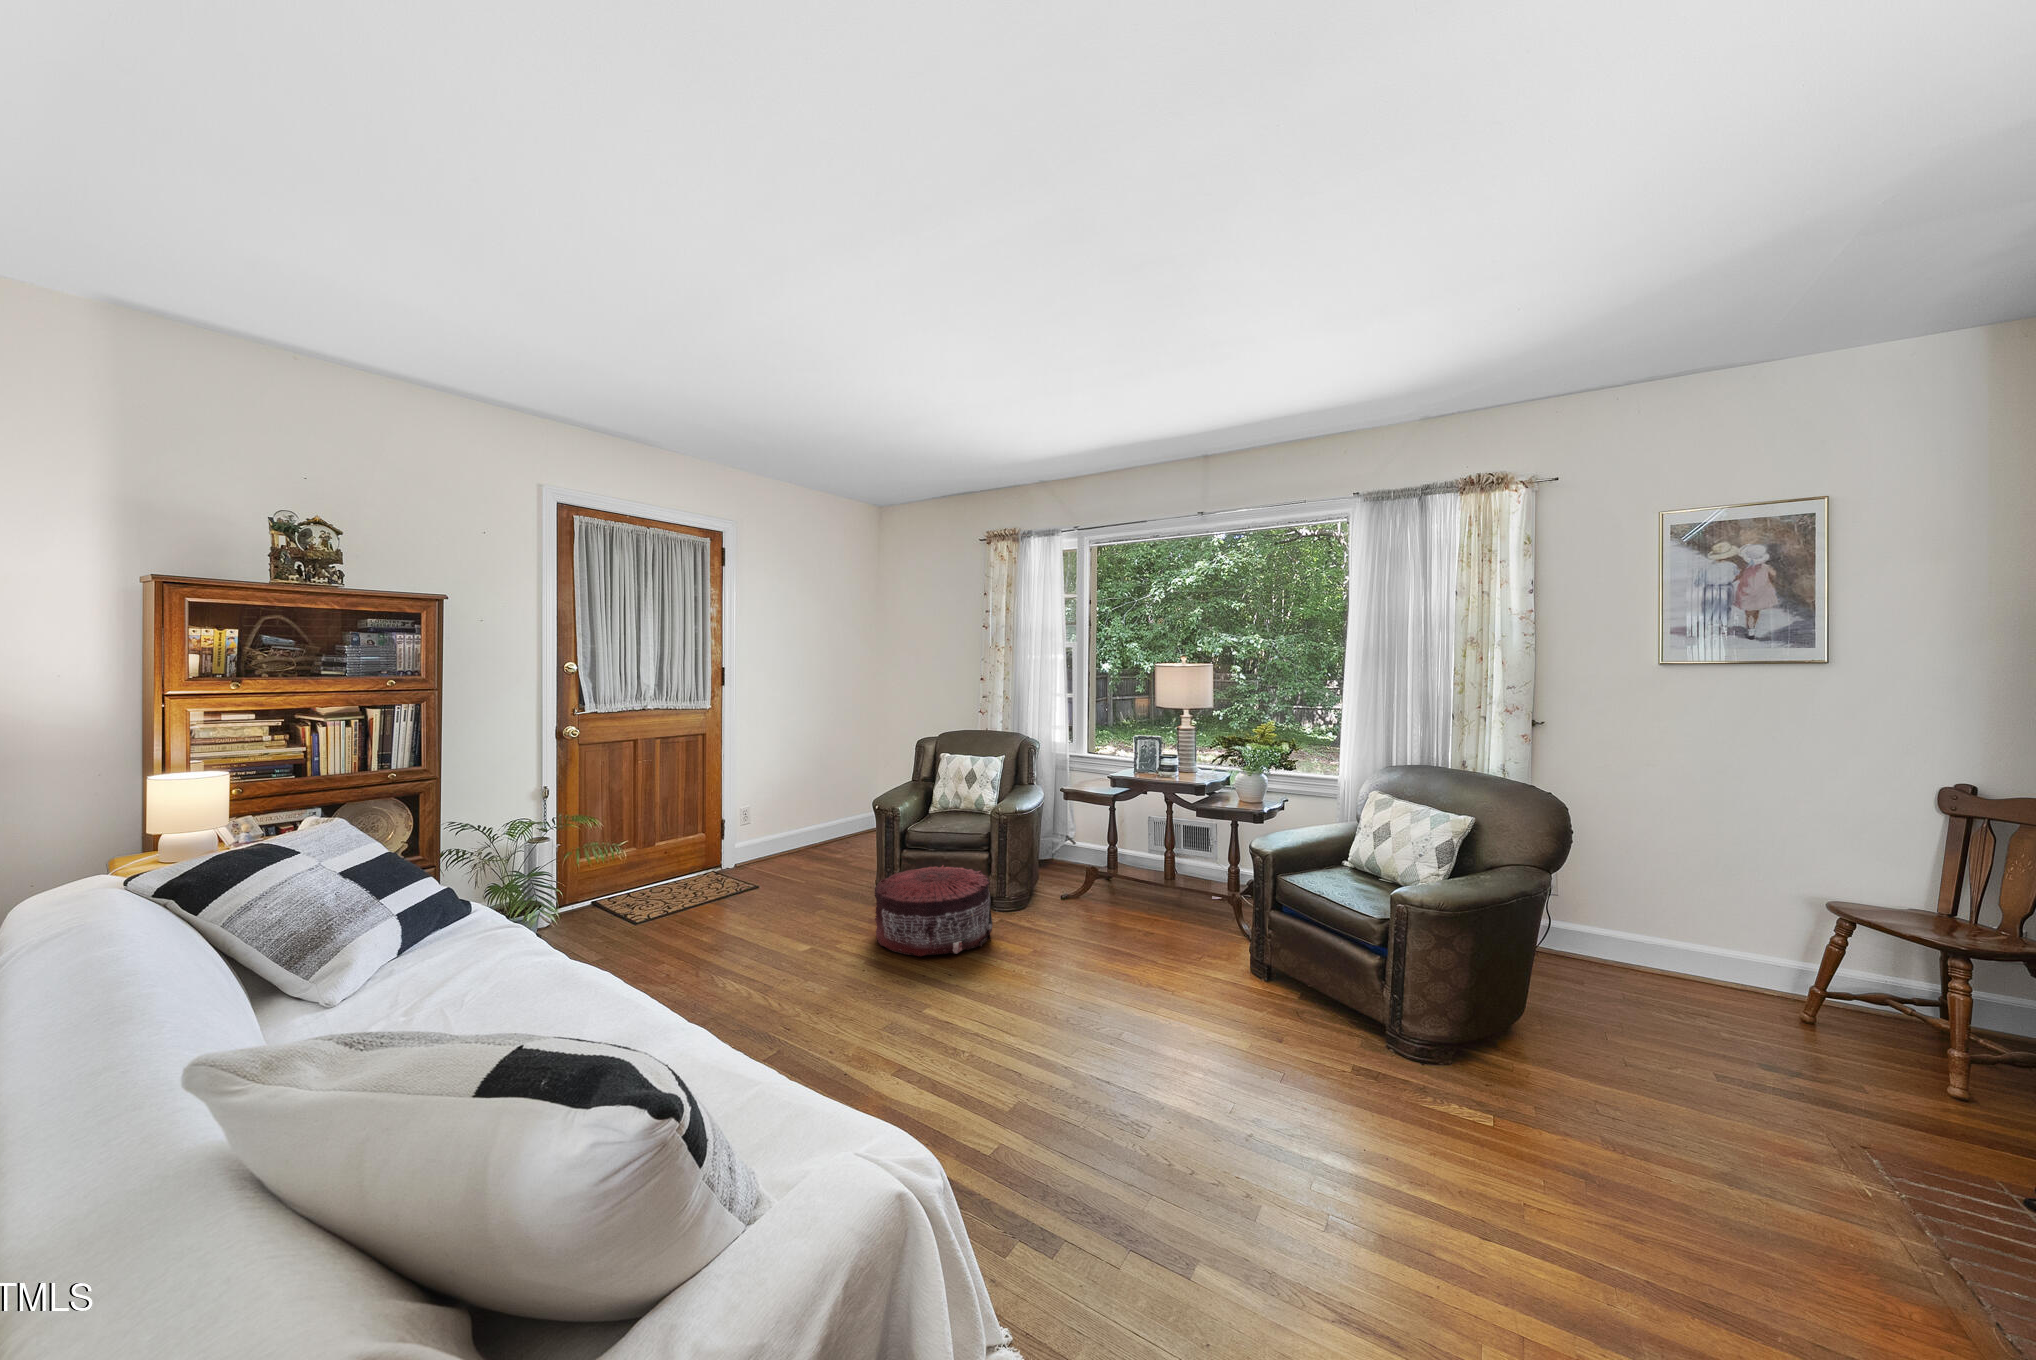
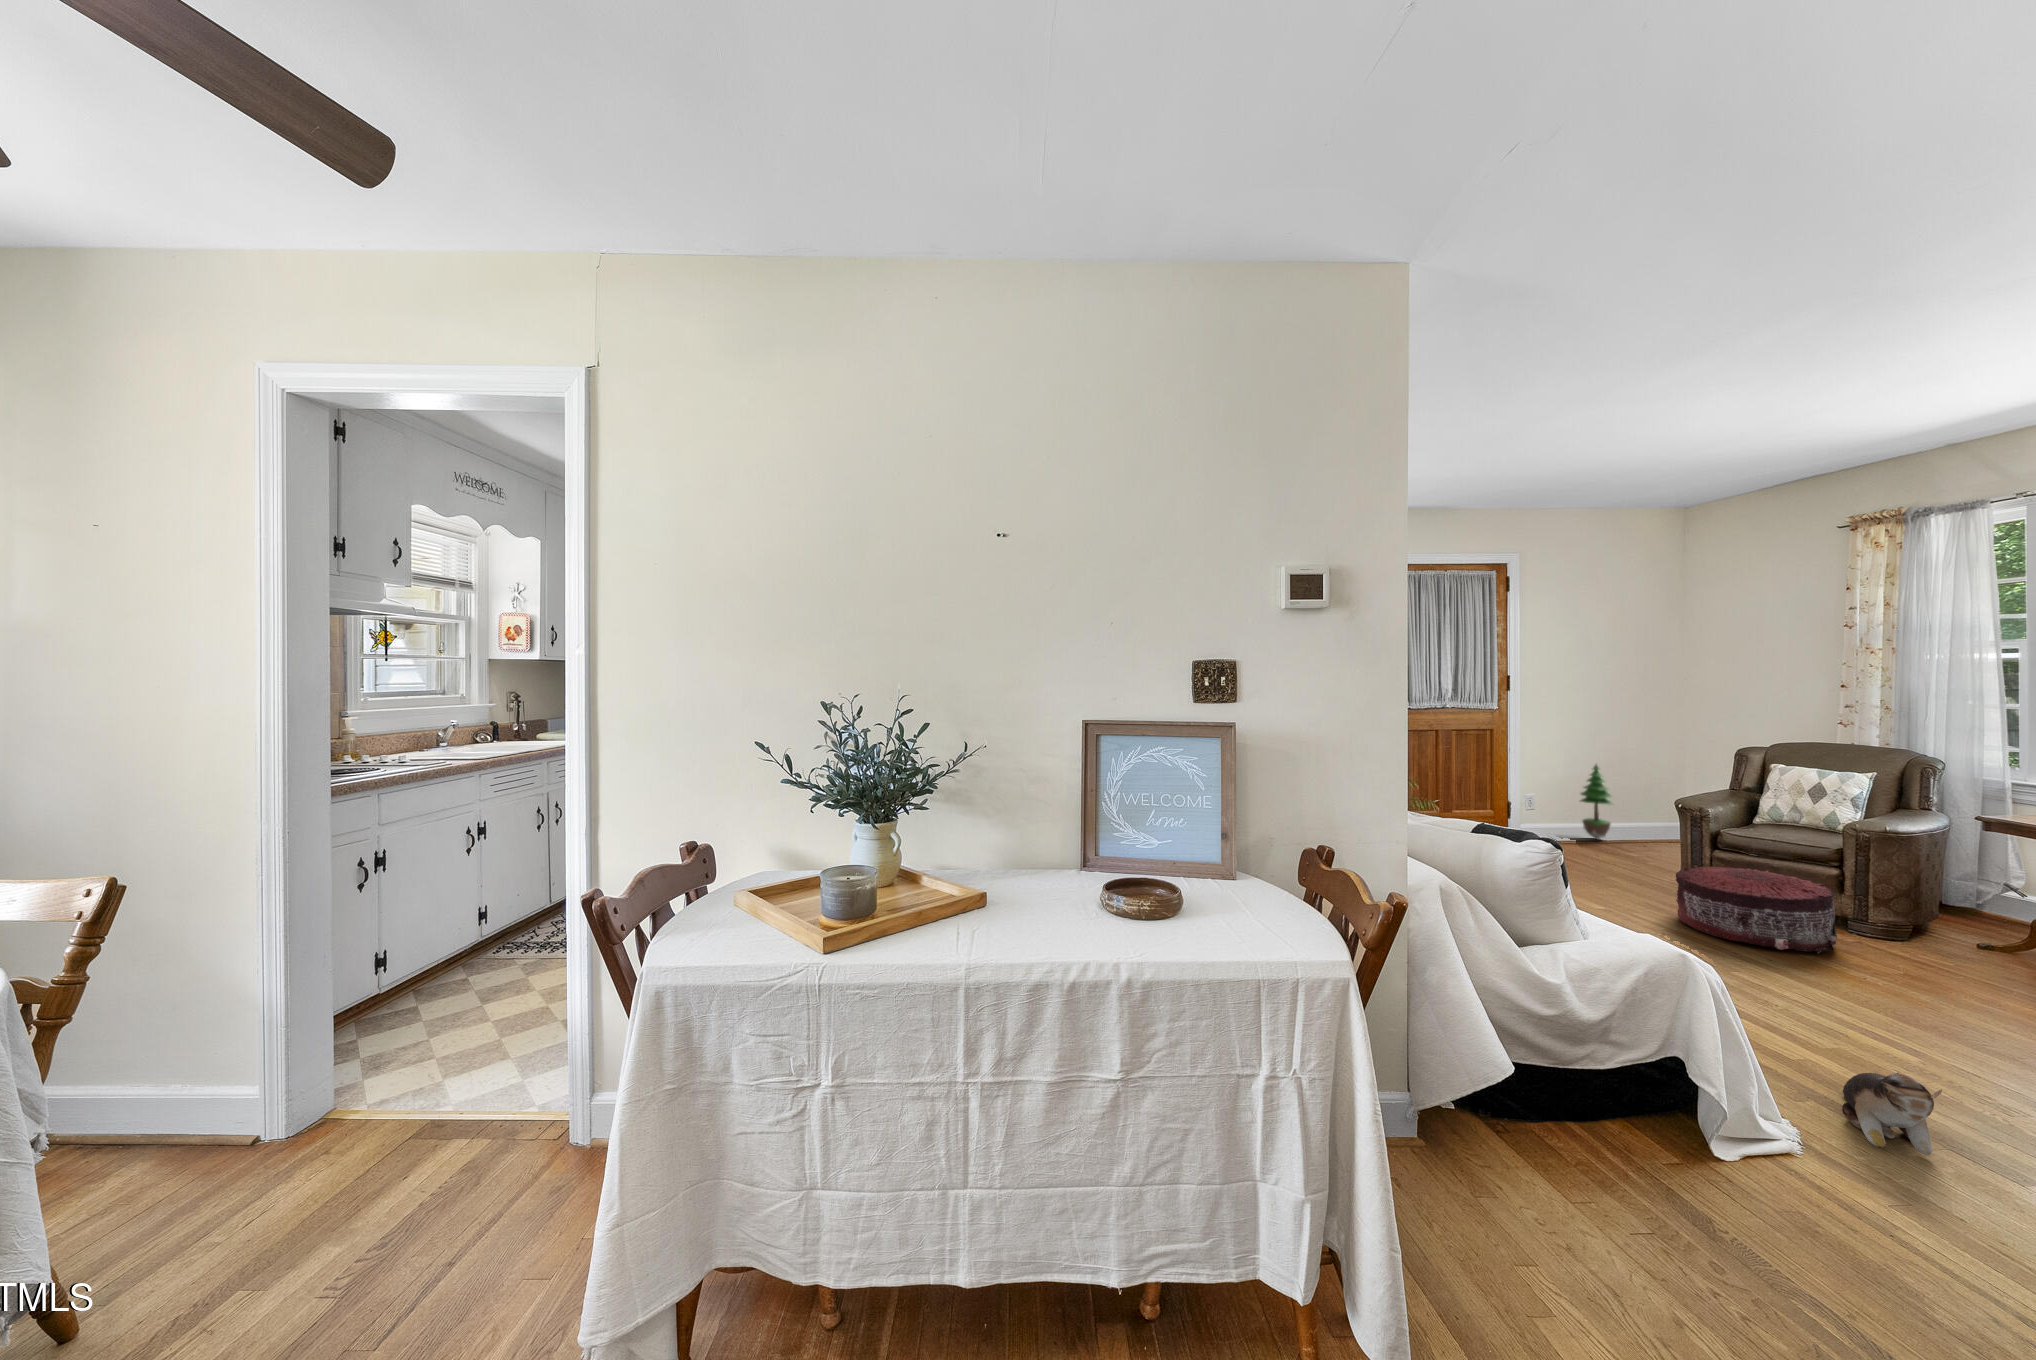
potted tree: none [793,766,824,851] -> present [1581,765,1612,839]
plush toy: none [1035,1149,1136,1265] -> present [1842,1073,1942,1155]

